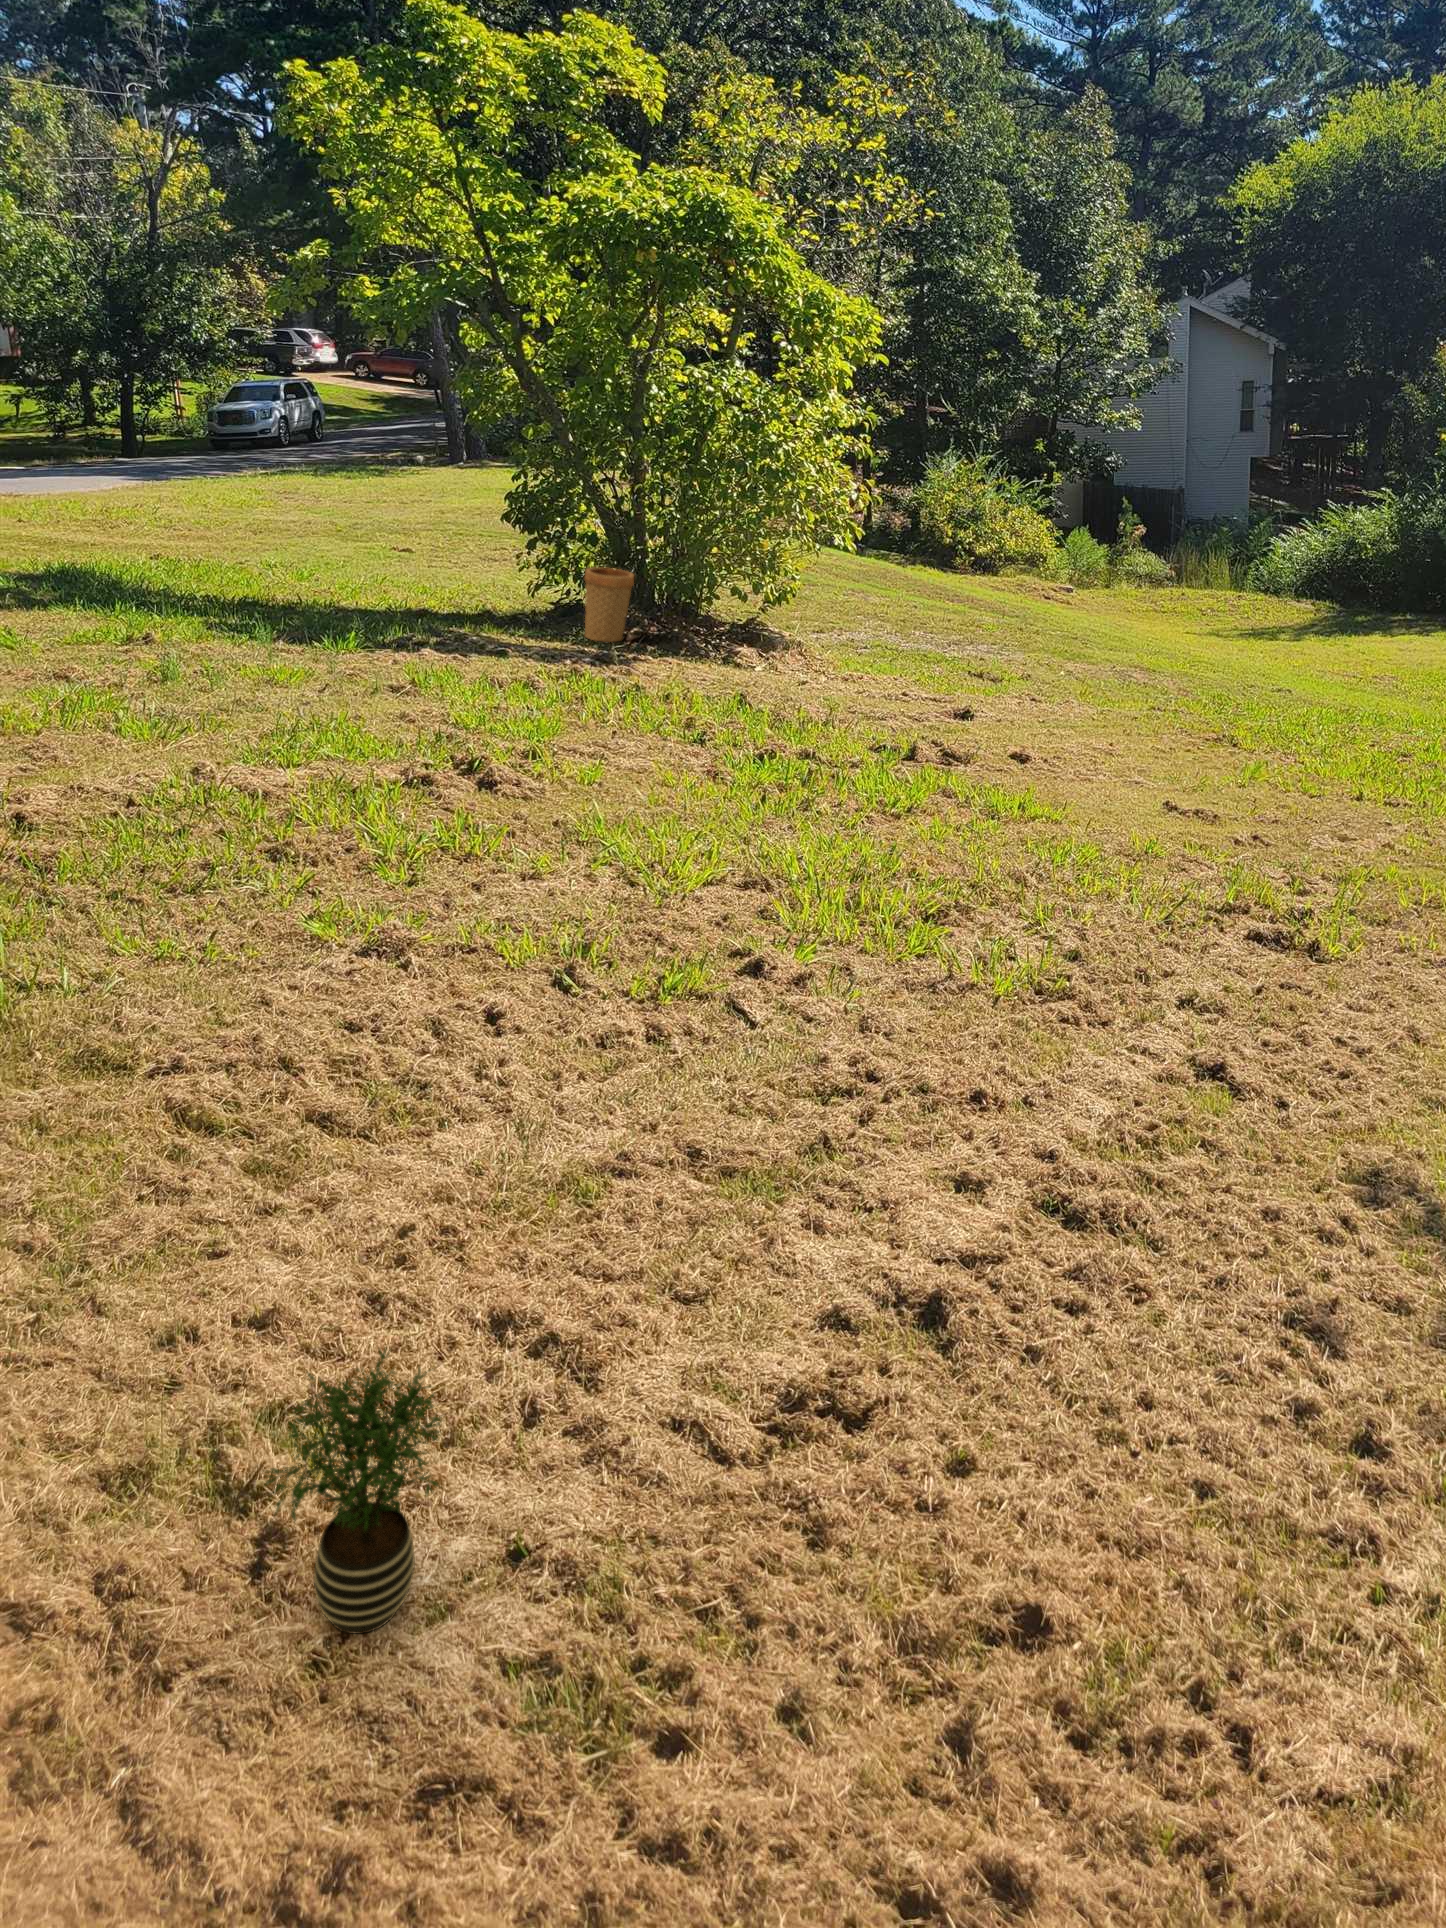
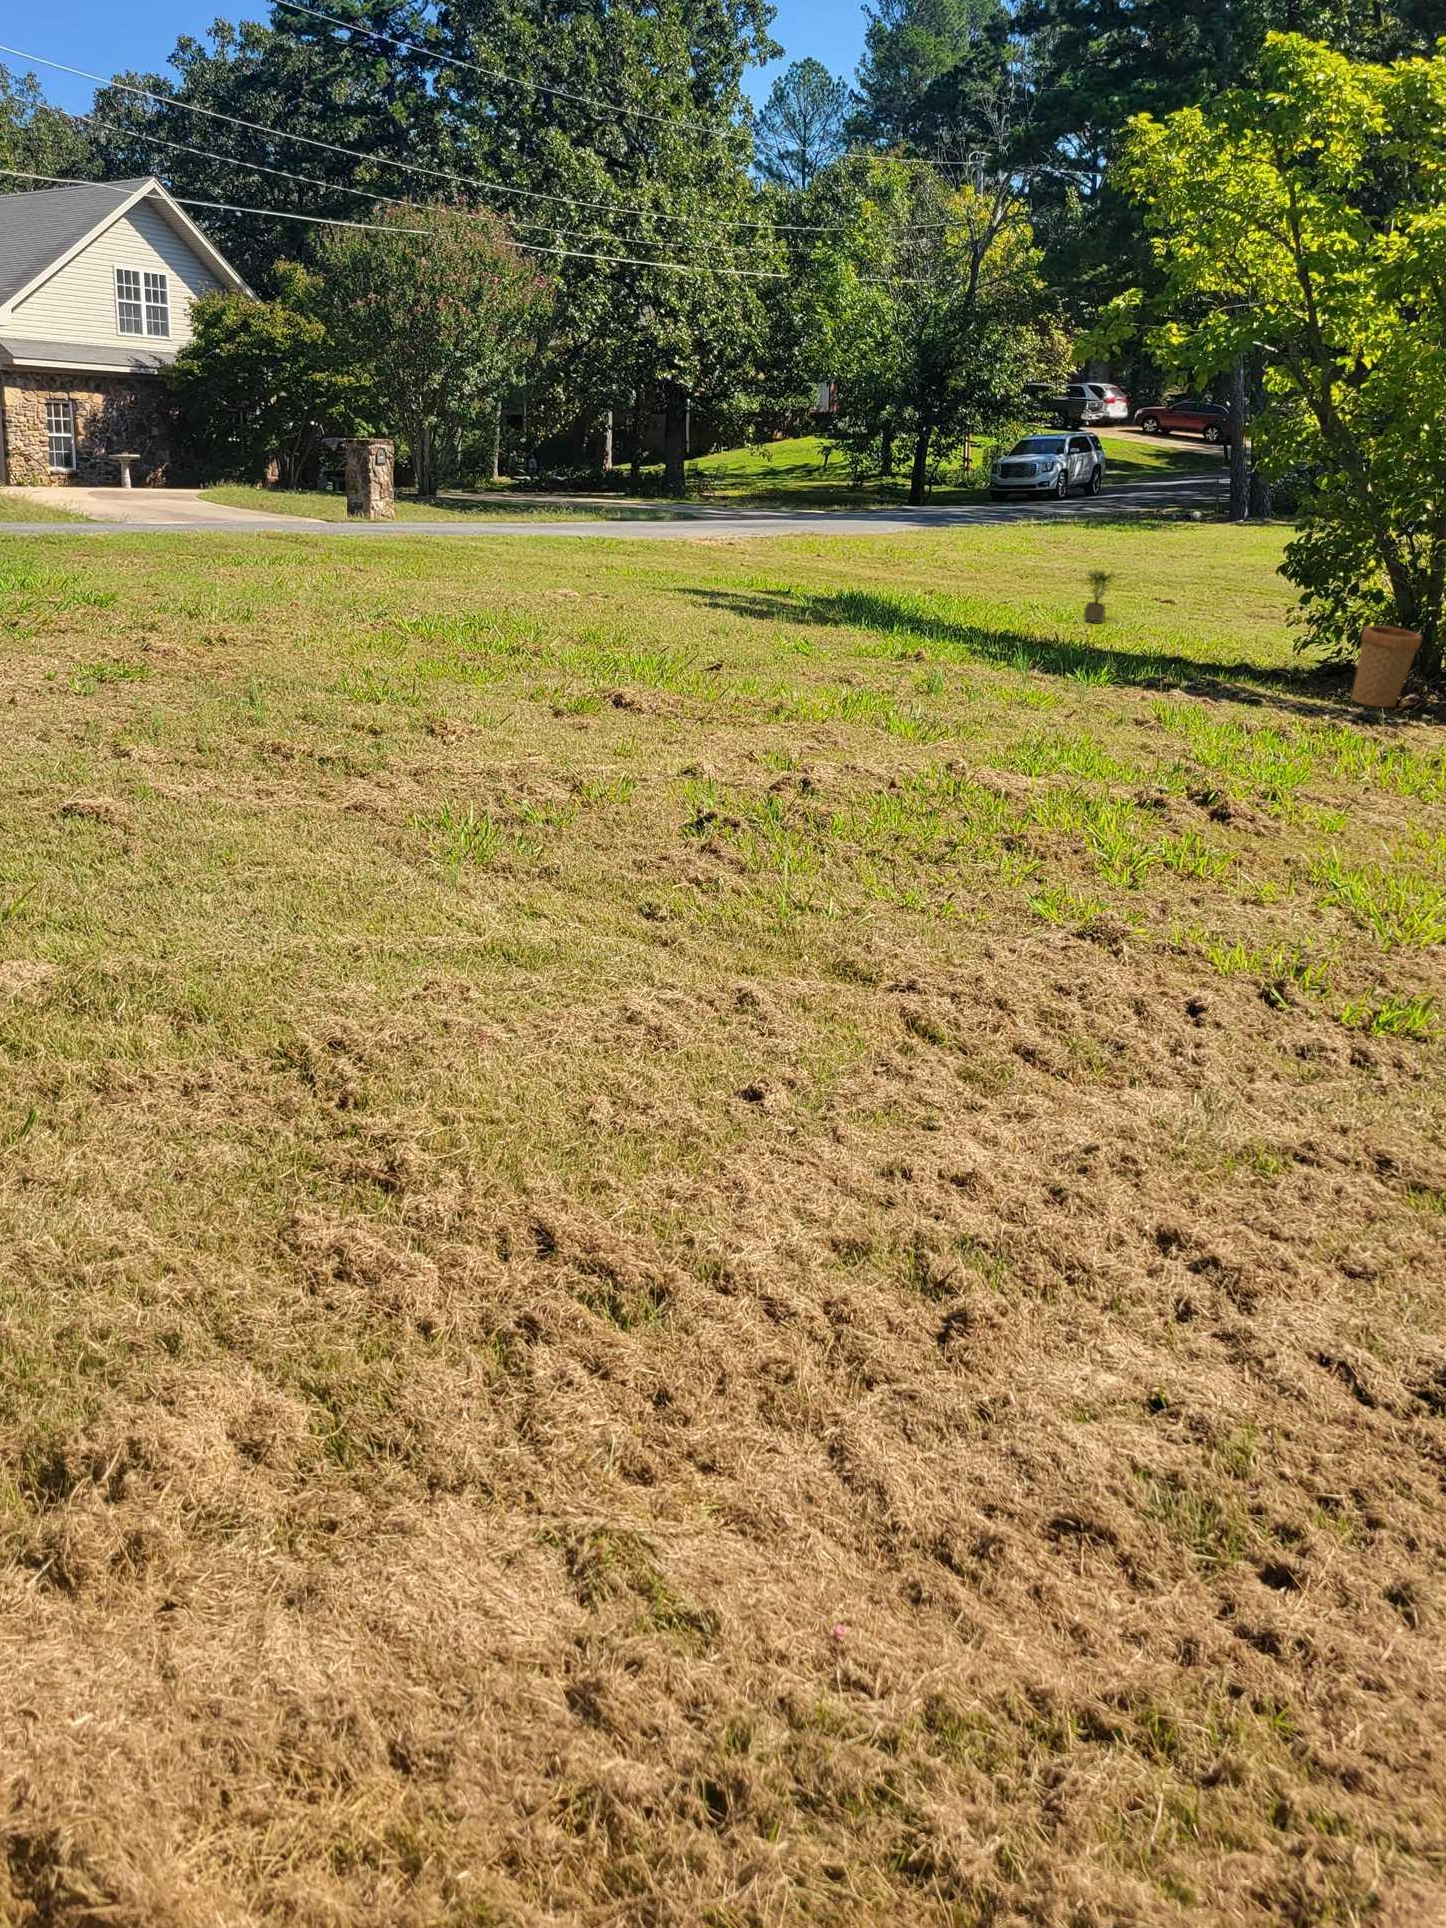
potted plant: present [265,1350,442,1634] -> present [1083,571,1115,624]

